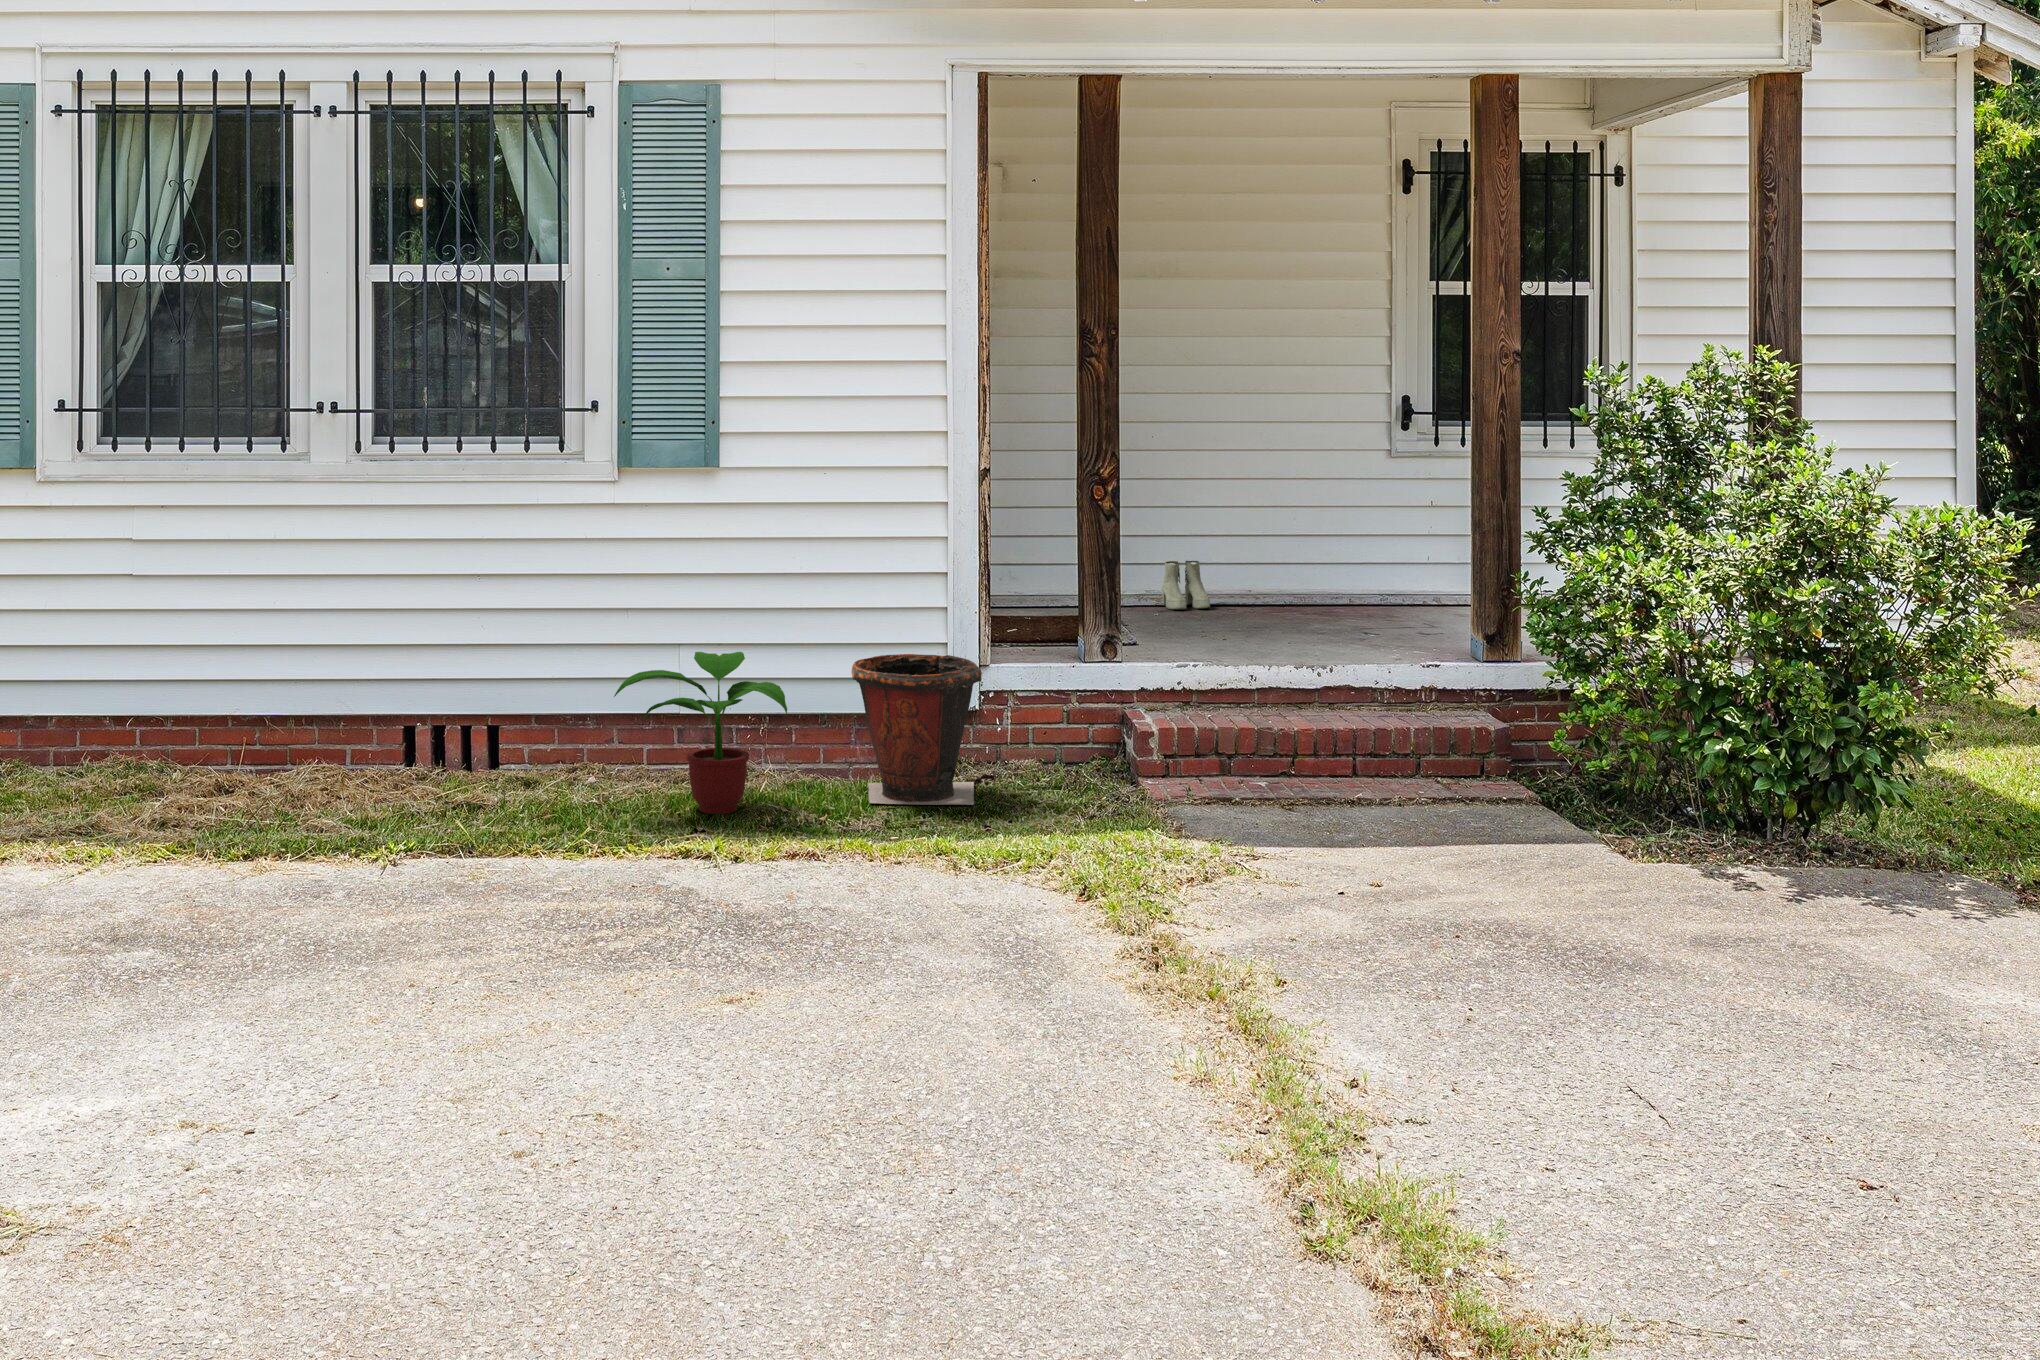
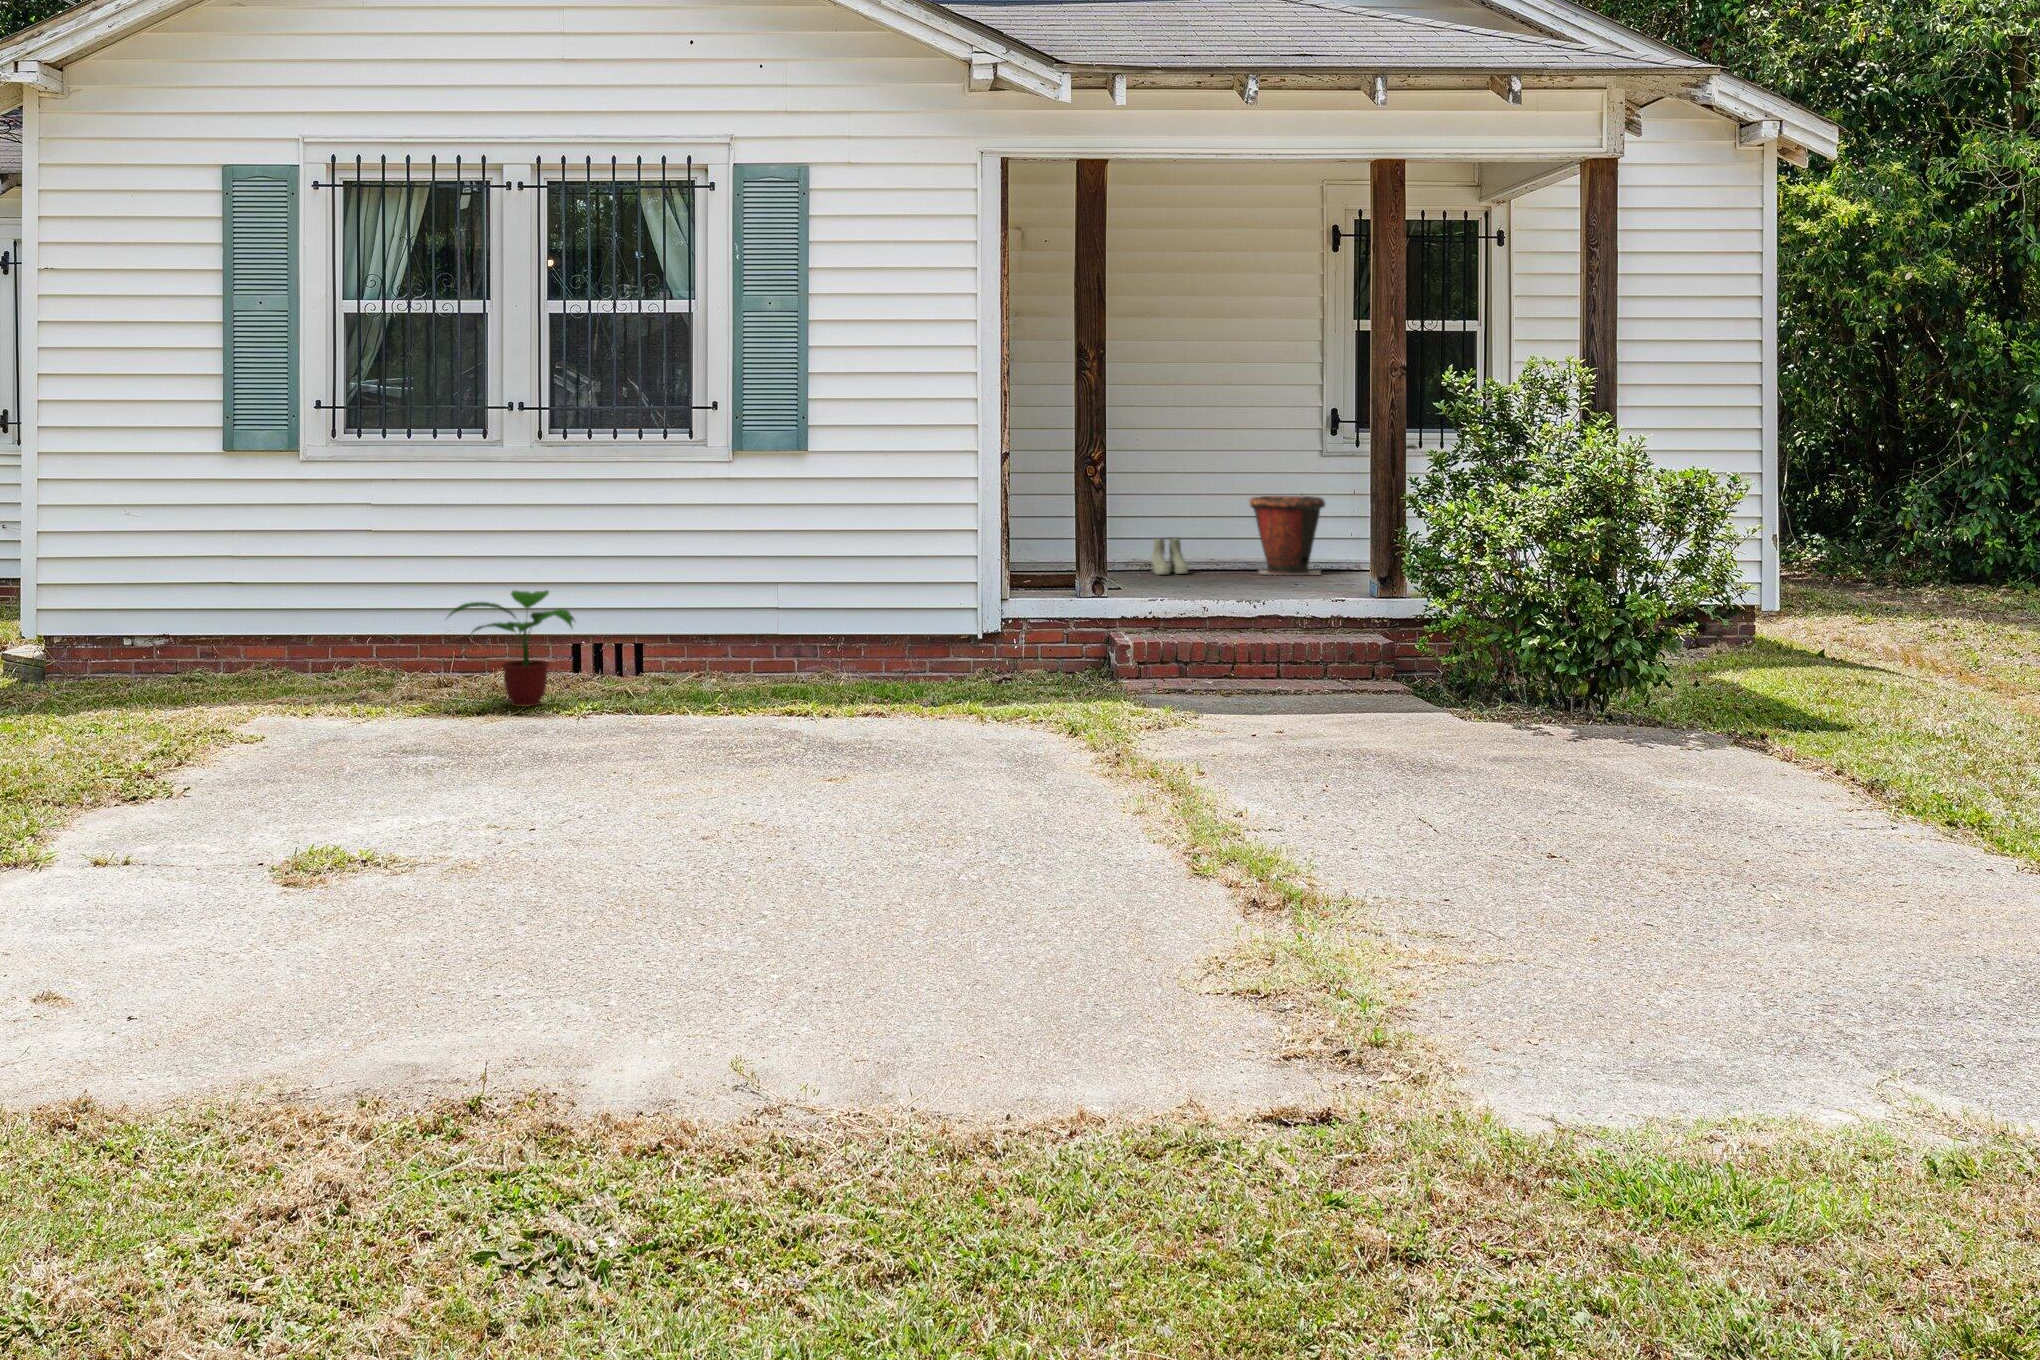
potted plant: present [614,652,787,814] -> present [449,590,574,707]
trash can: present [852,654,982,805] -> present [1249,496,1325,575]

